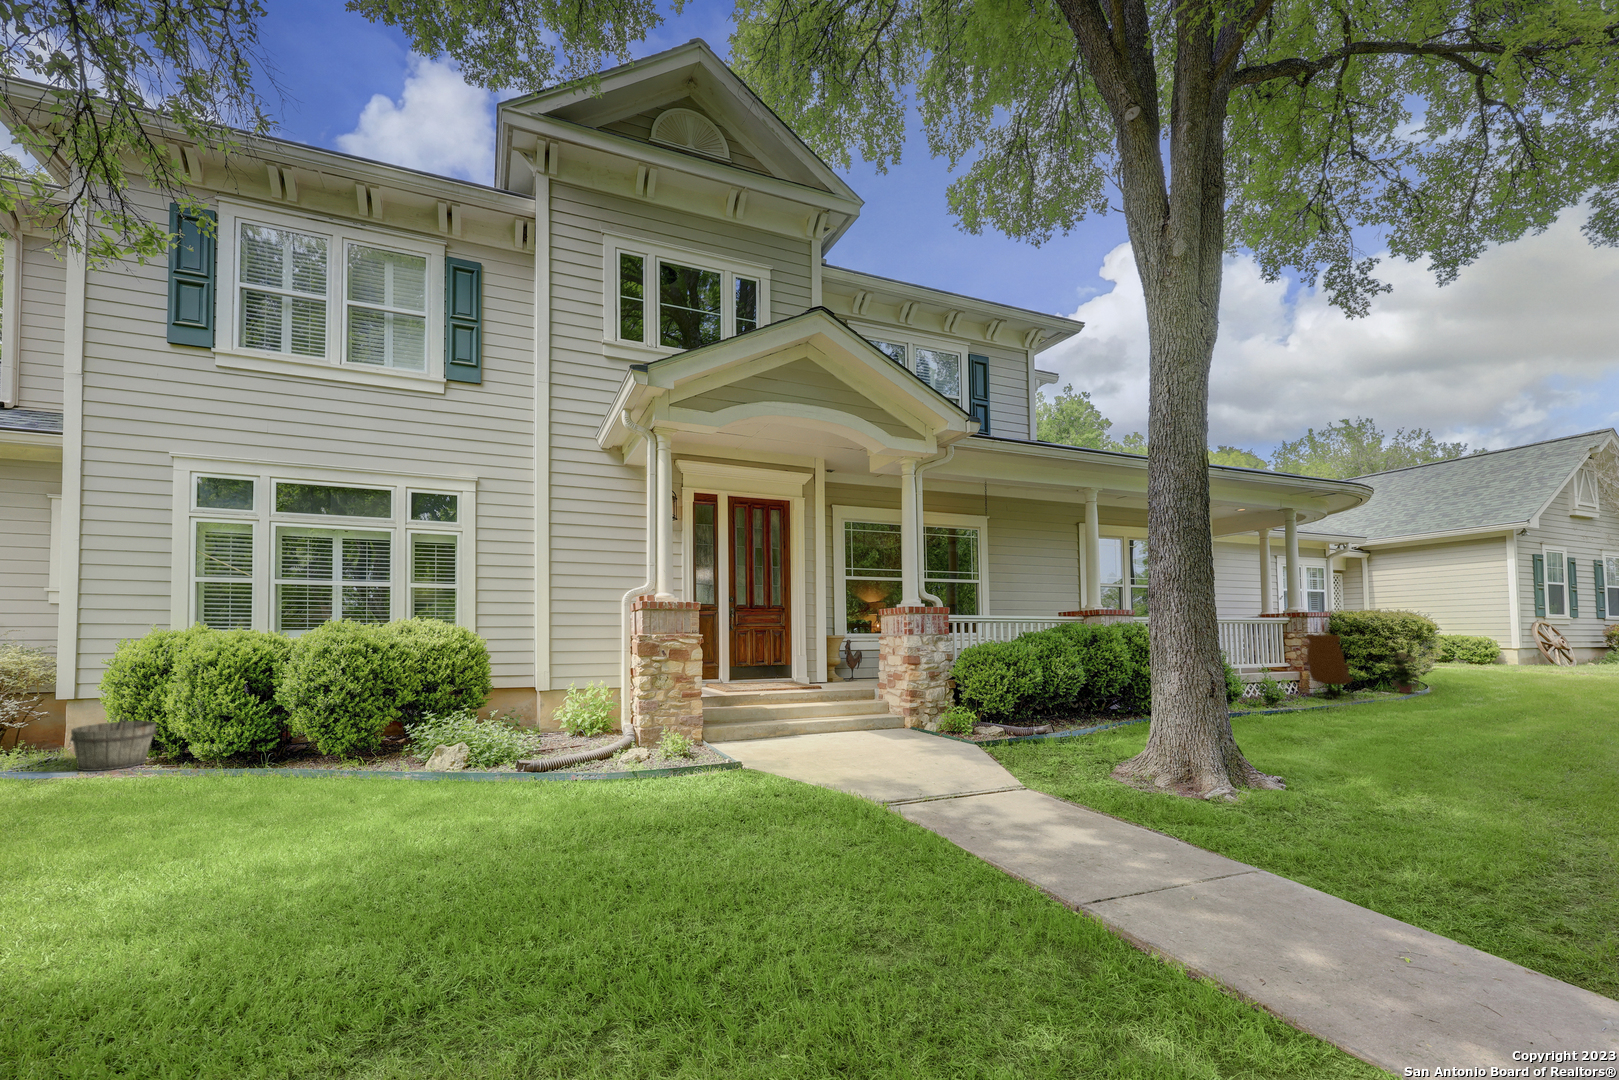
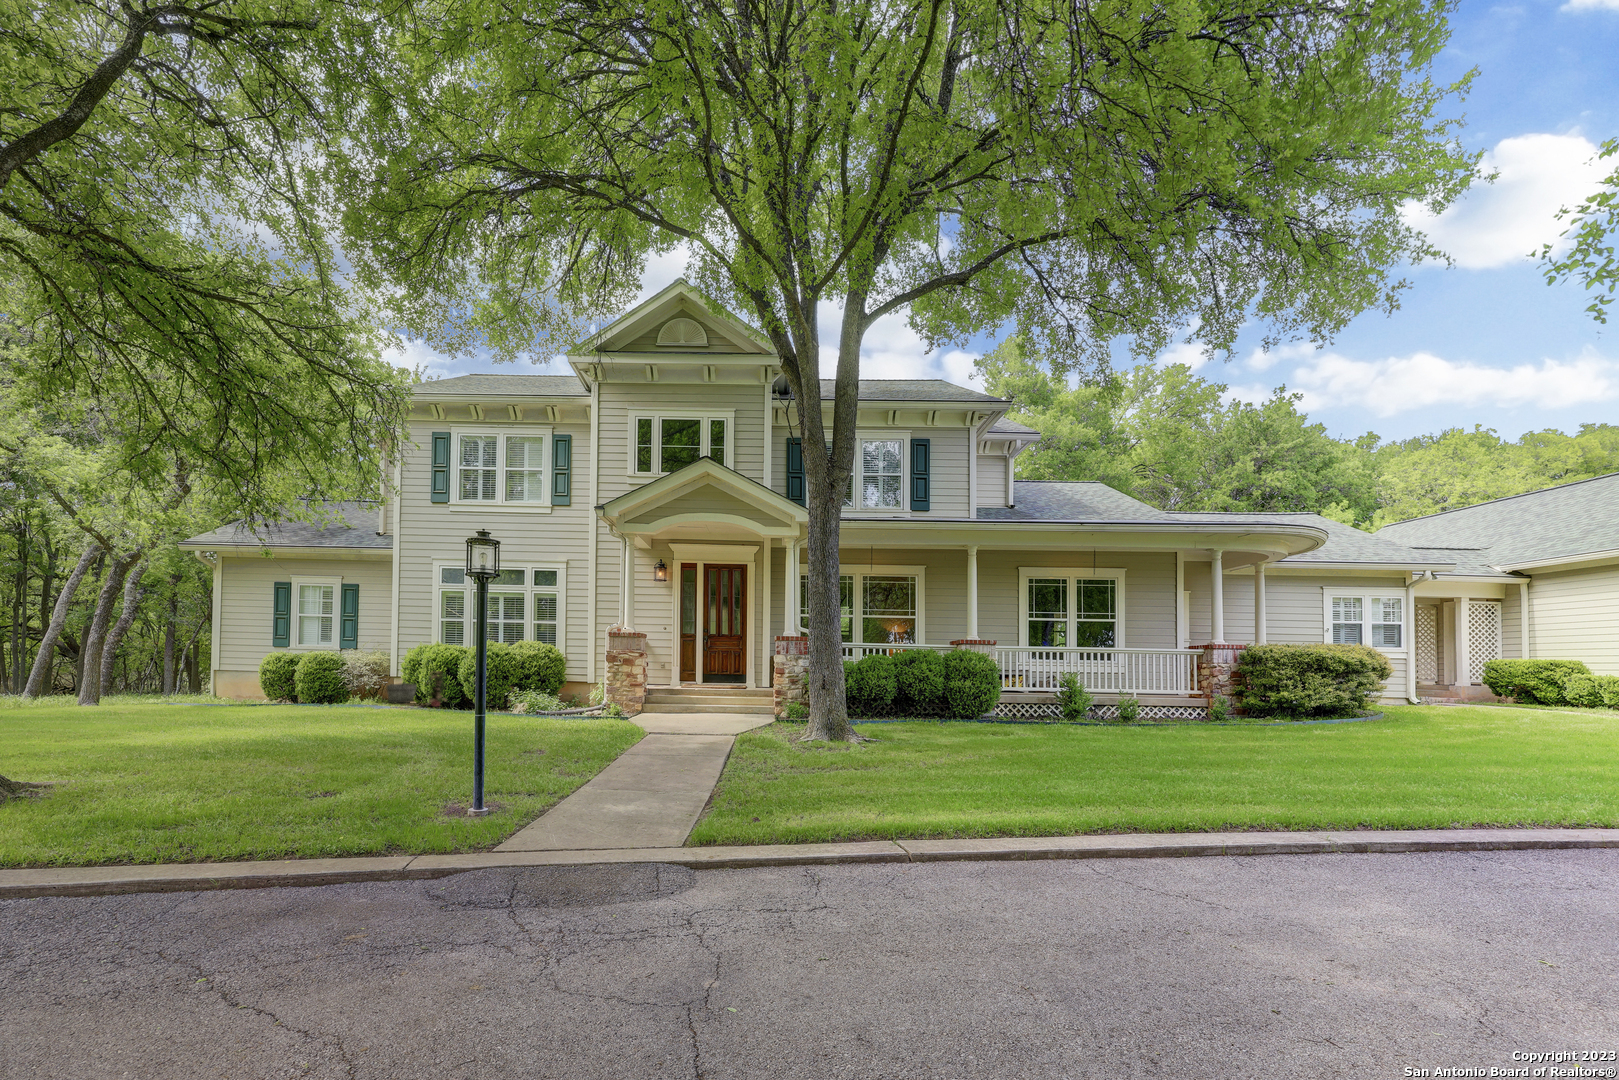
lounge chair: present [1306,634,1353,698] -> none [1166,665,1230,722]
decorative plant: present [1388,653,1419,693] -> present [425,671,446,706]

